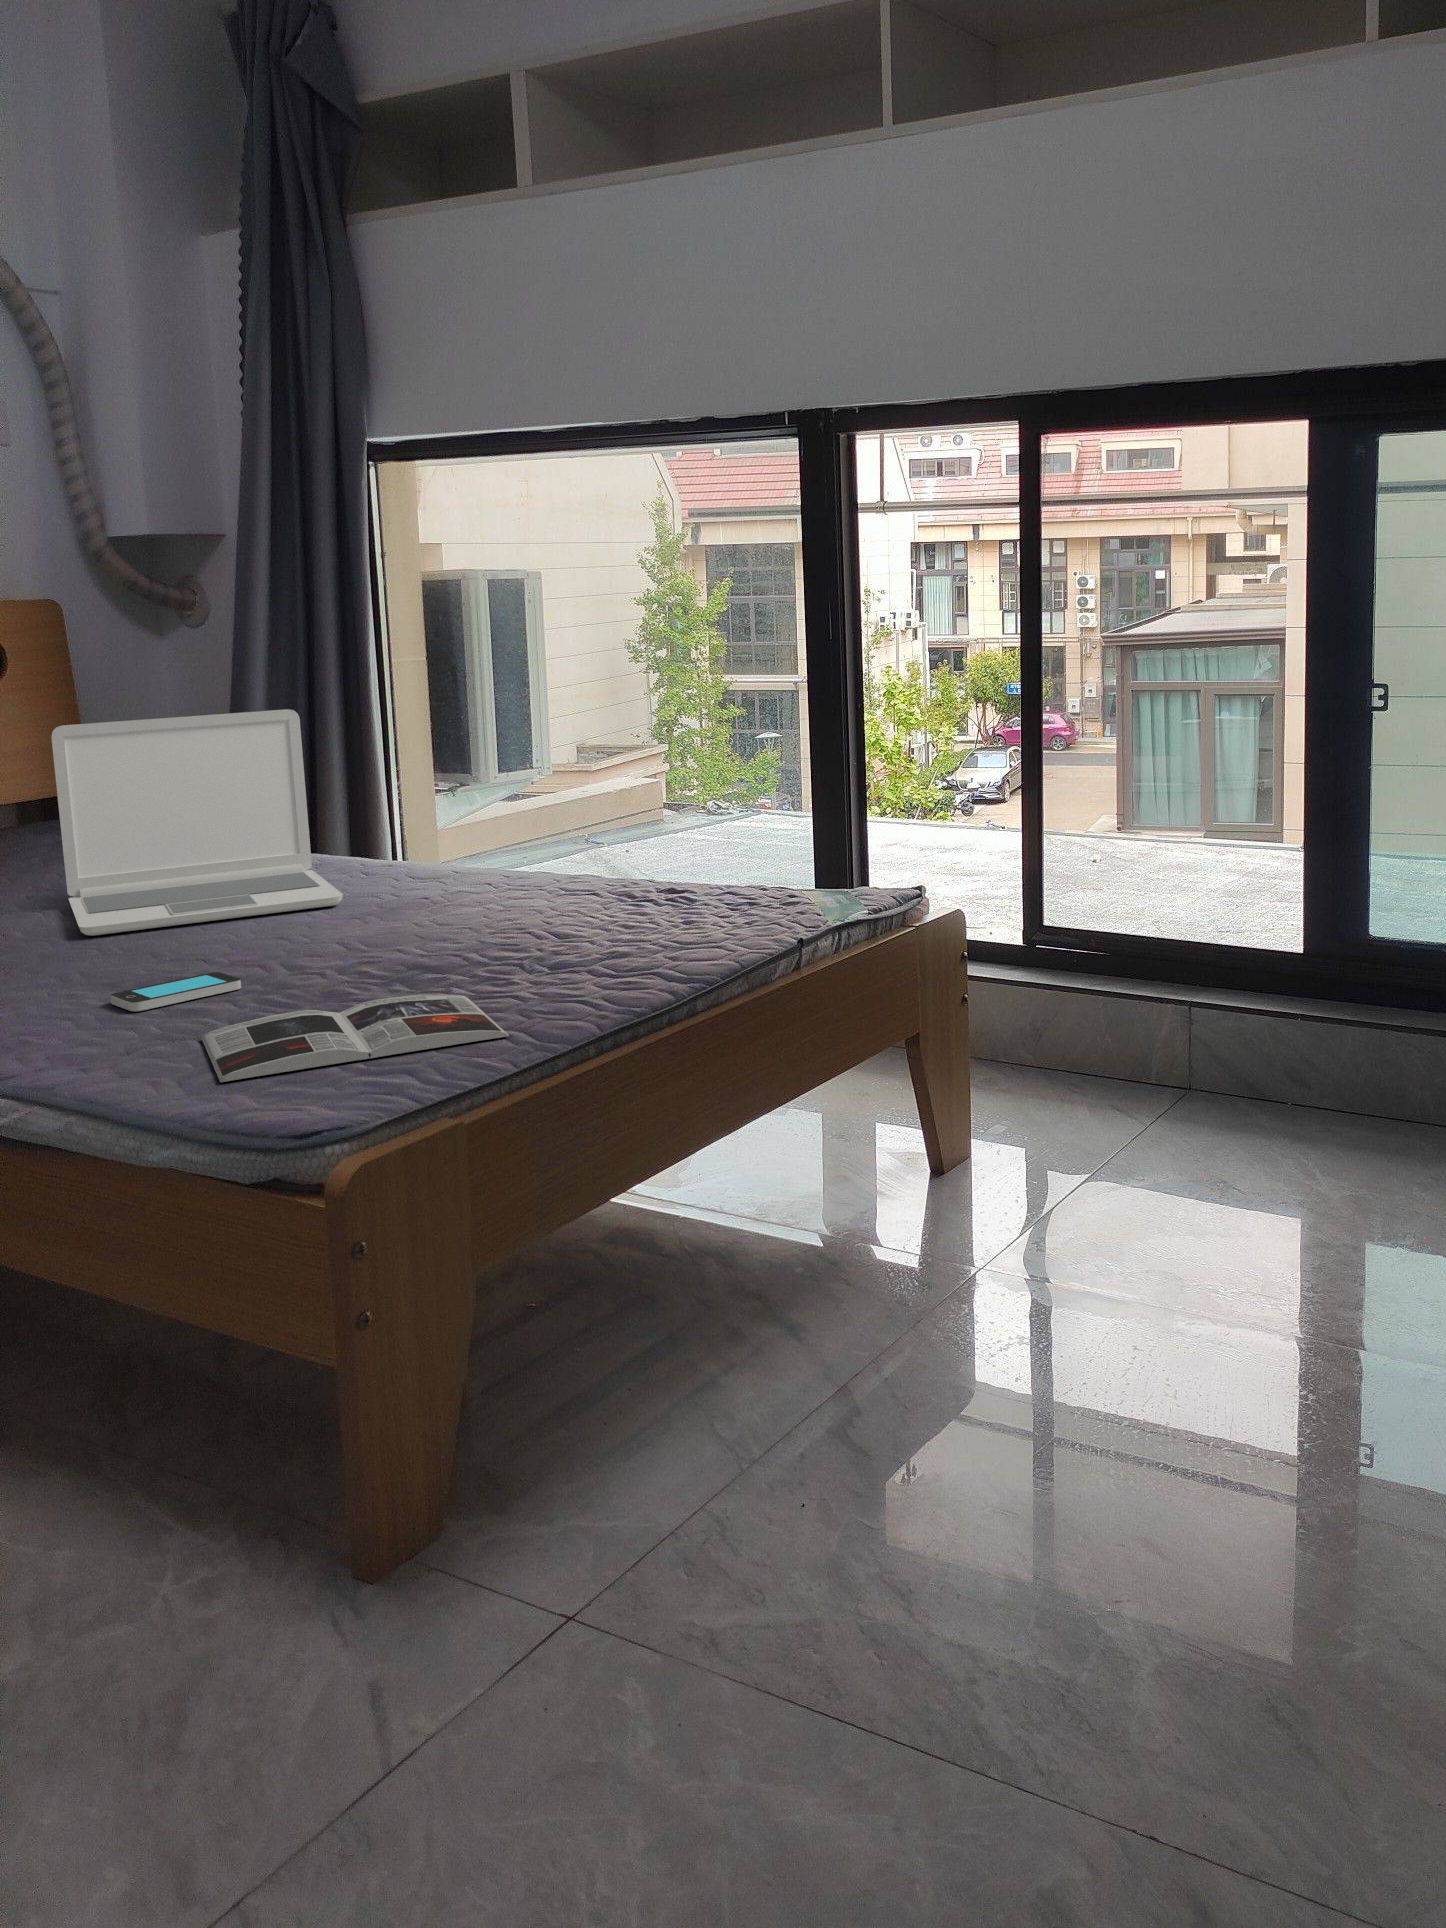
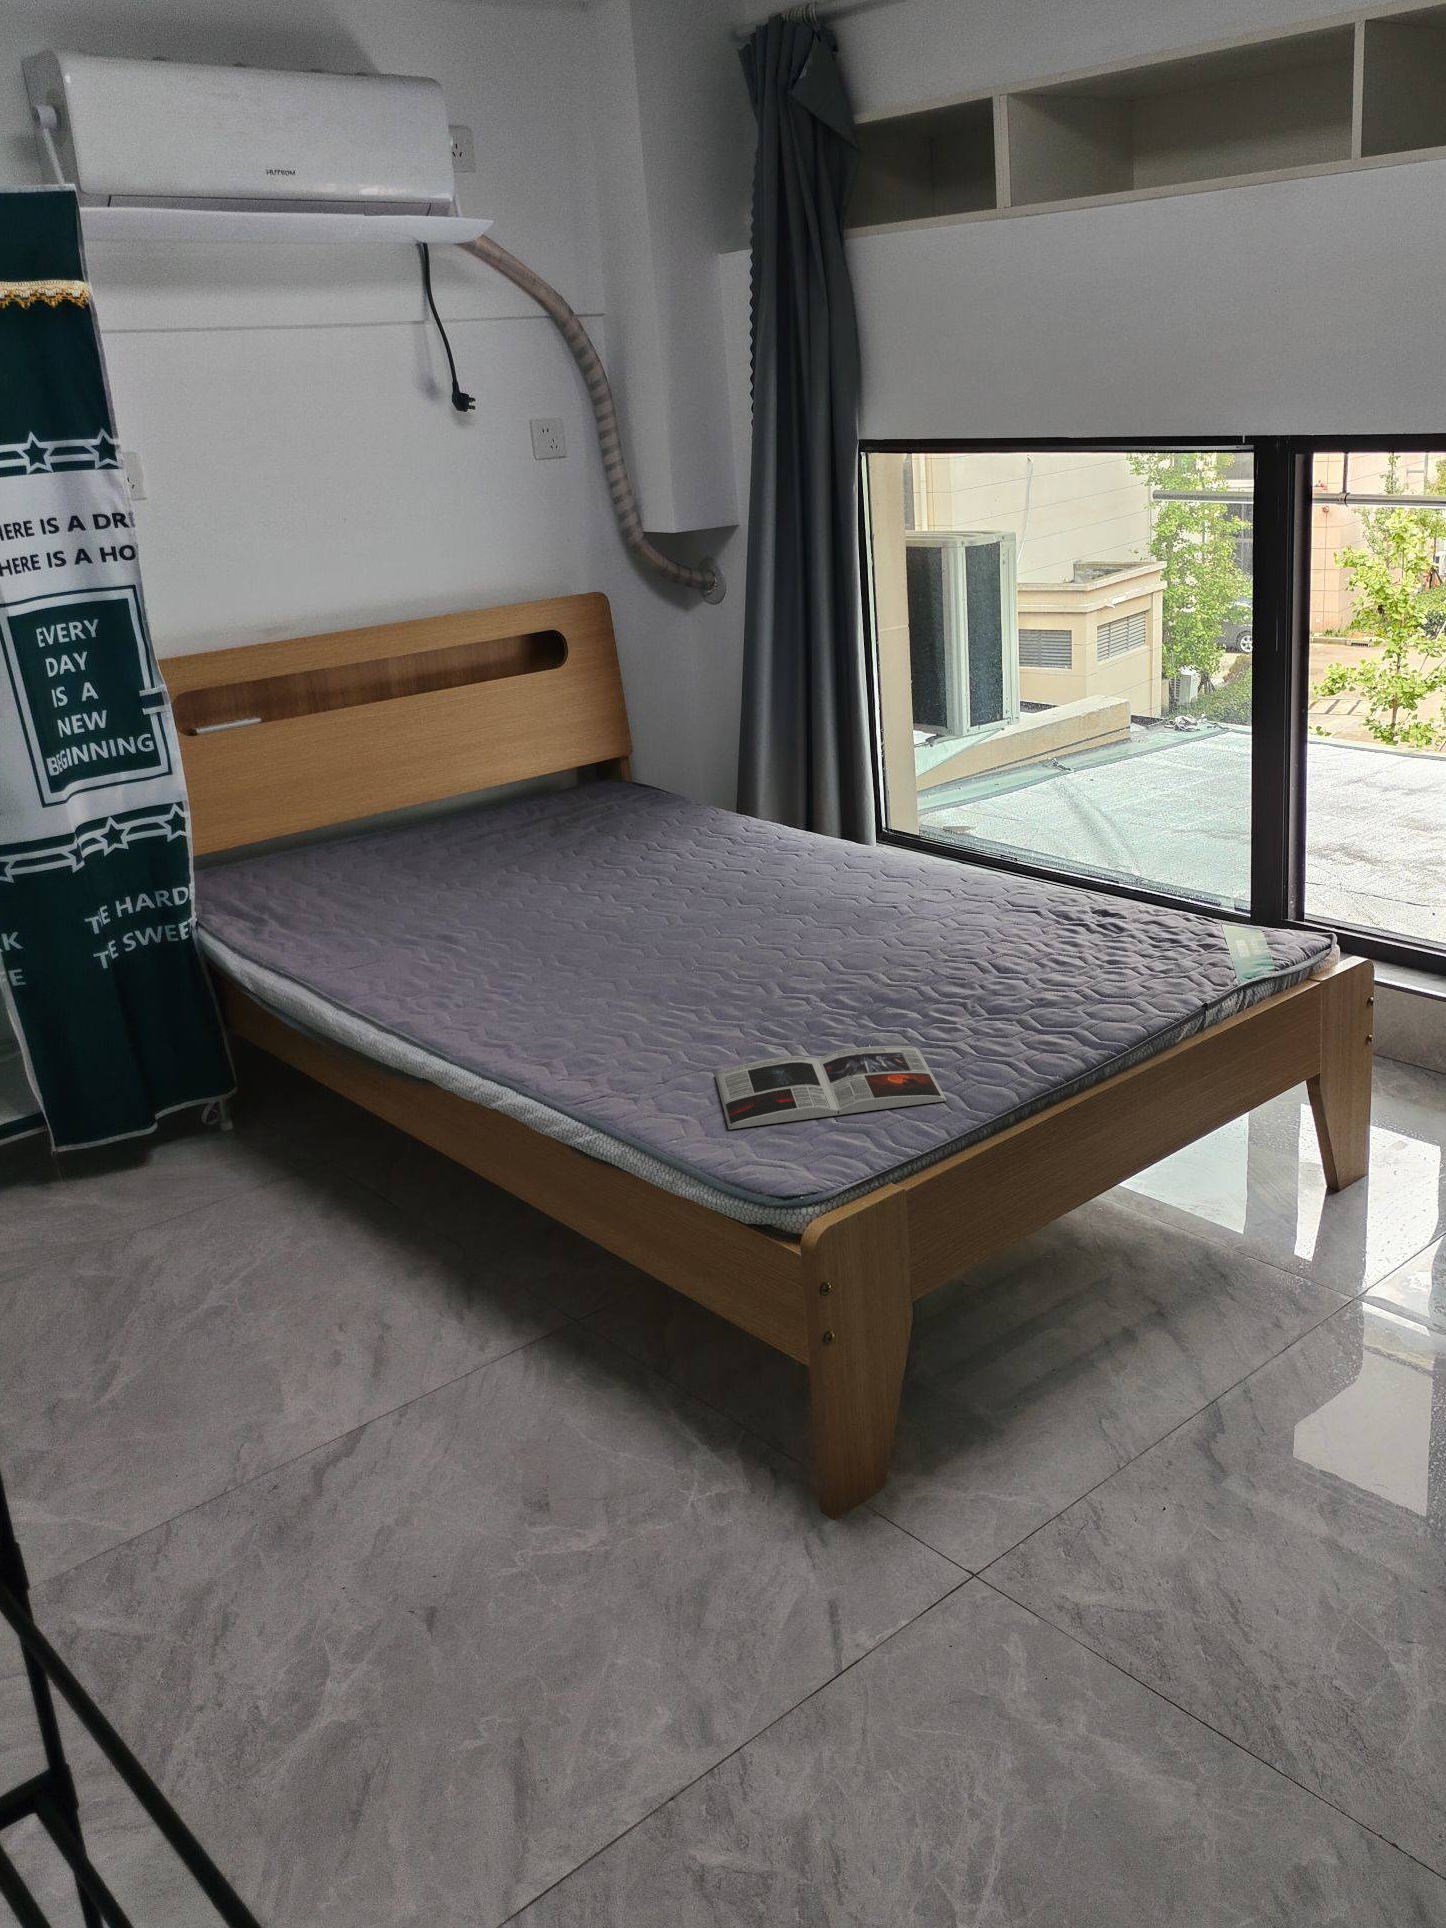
laptop: present [51,709,343,936] -> none [598,730,826,936]
smartphone: present [111,972,241,1011] -> none [648,998,745,1036]

